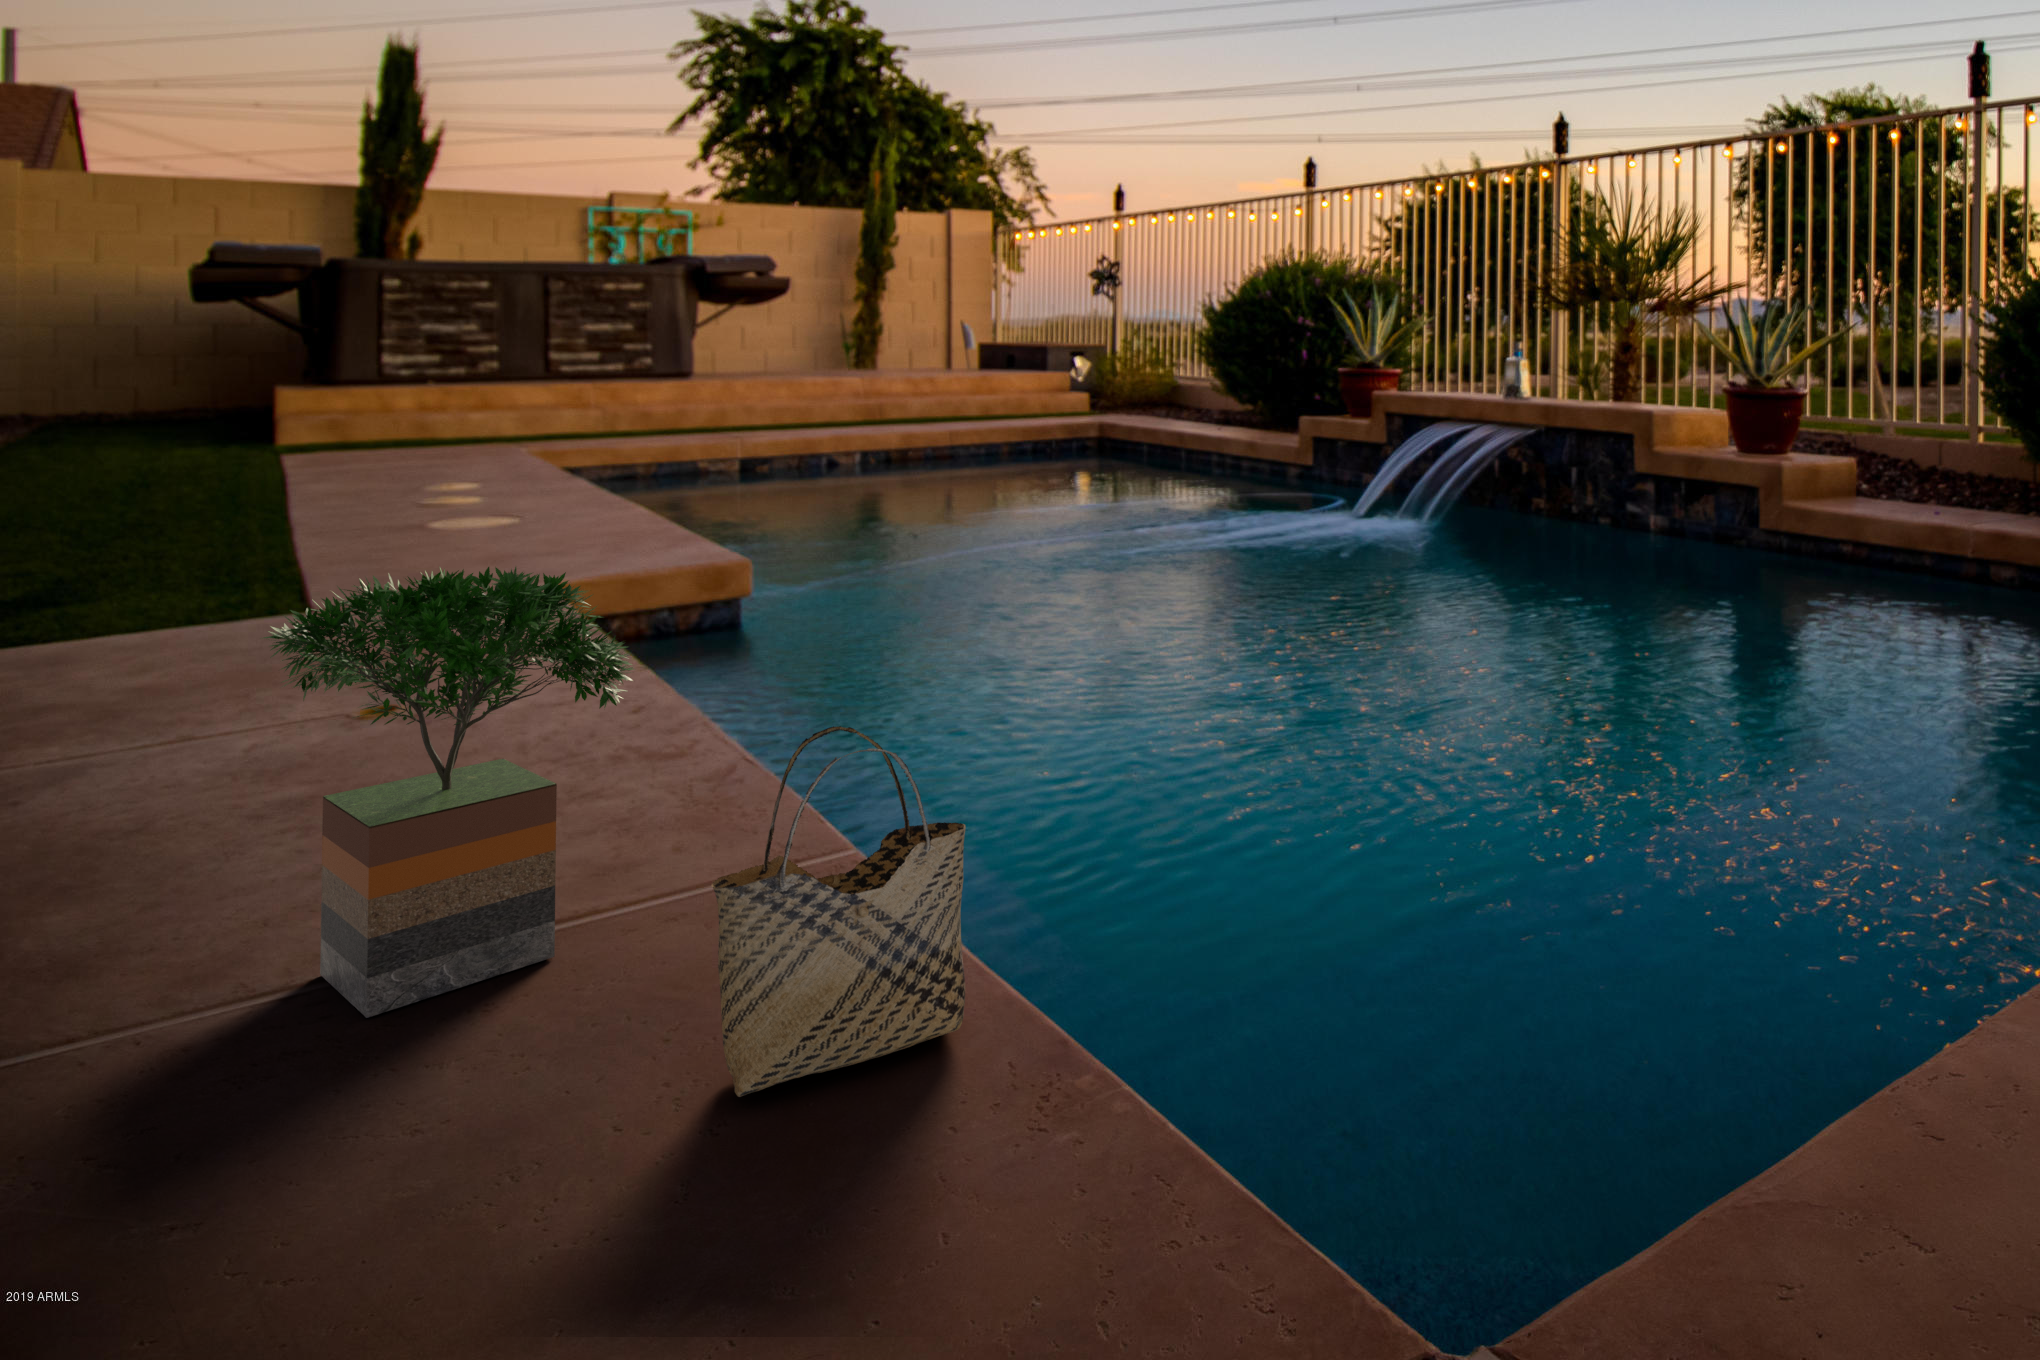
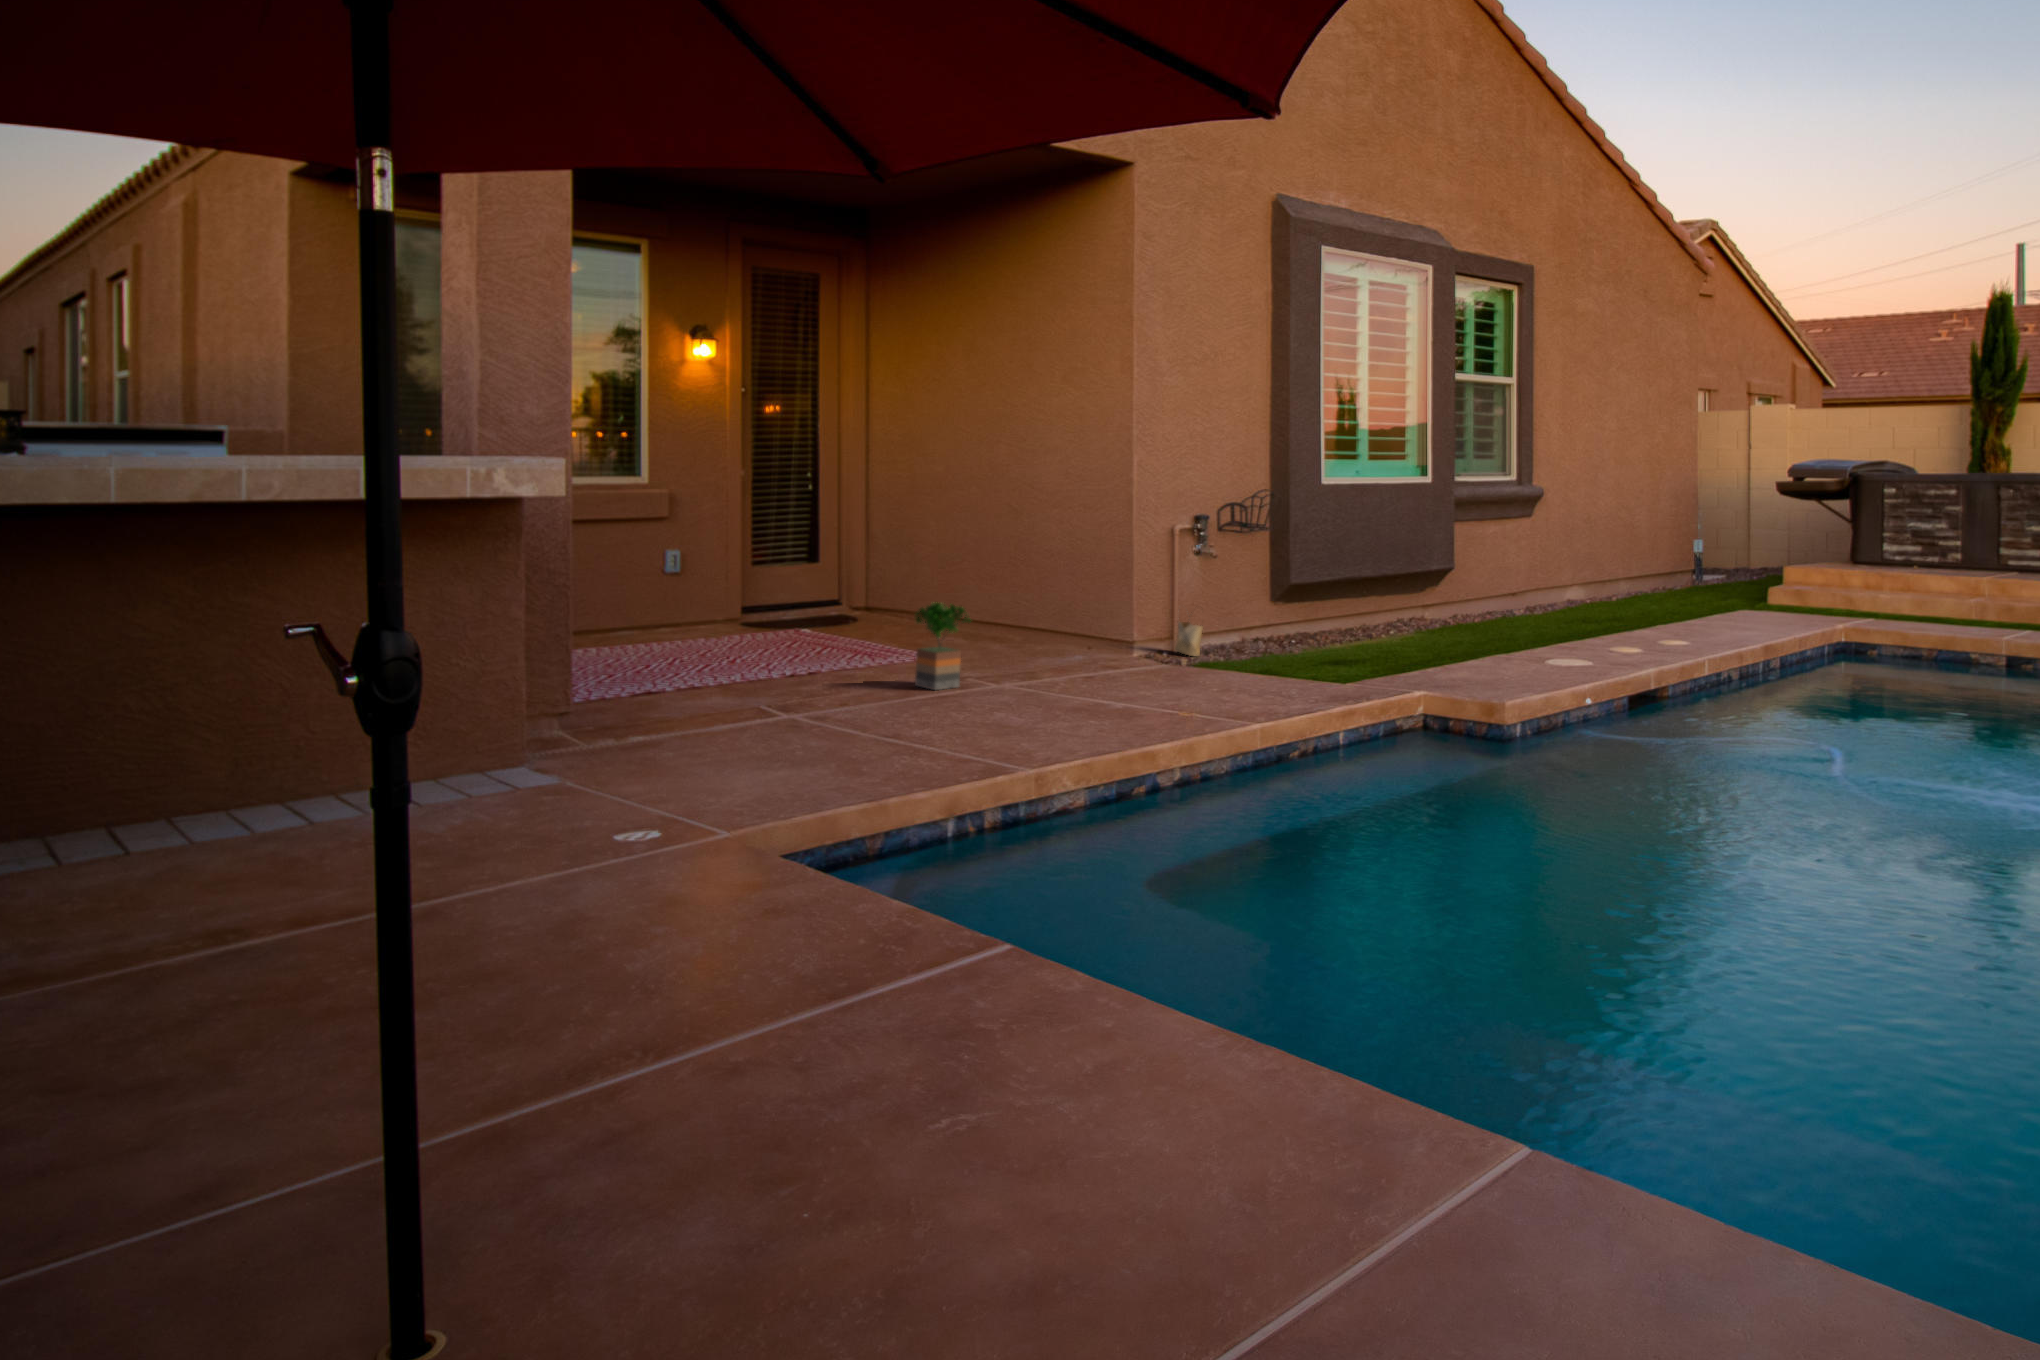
woven basket: present [711,726,966,1097] -> present [1175,622,1203,656]

